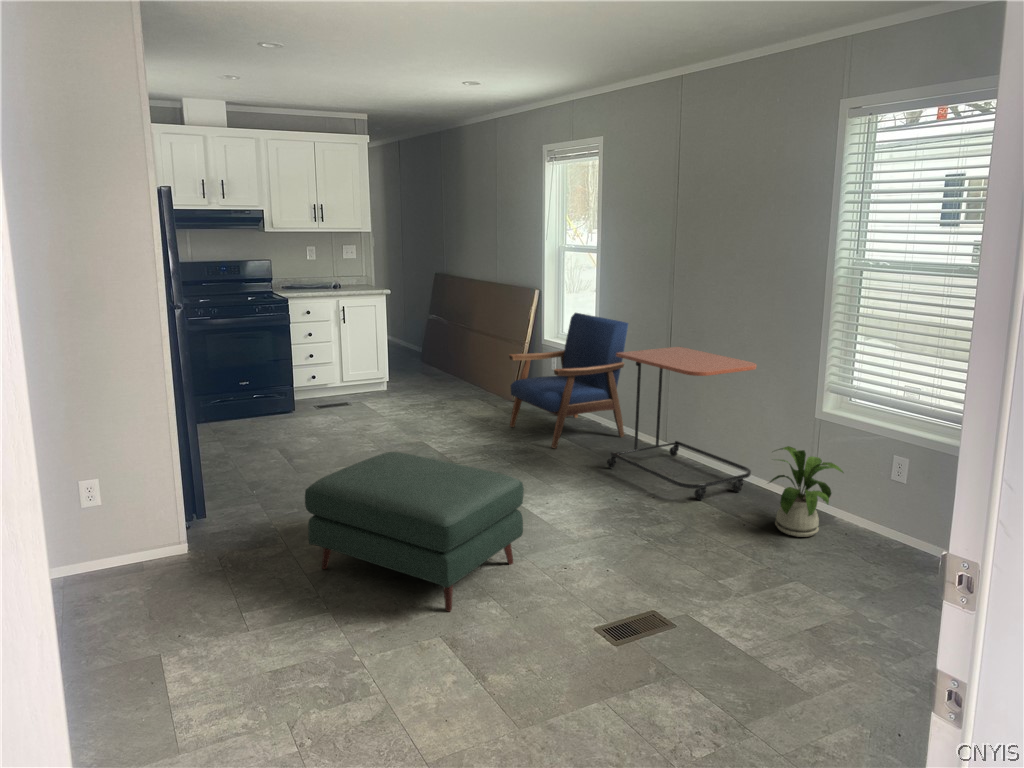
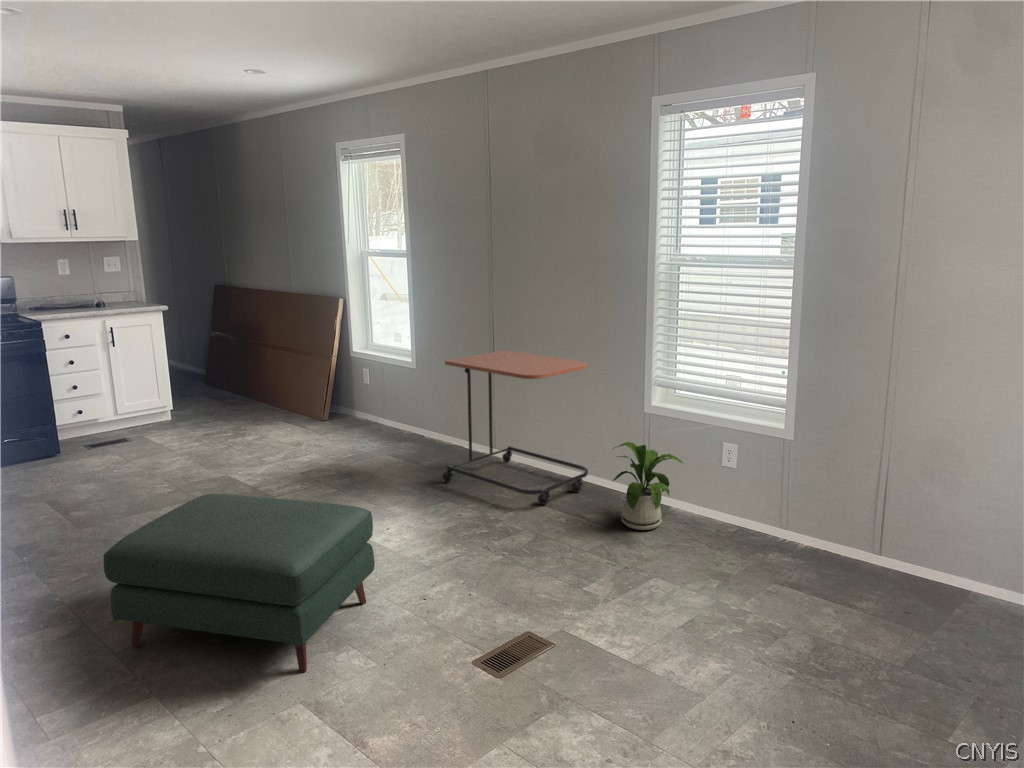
armchair: present [509,313,628,448] -> none [321,320,453,467]

